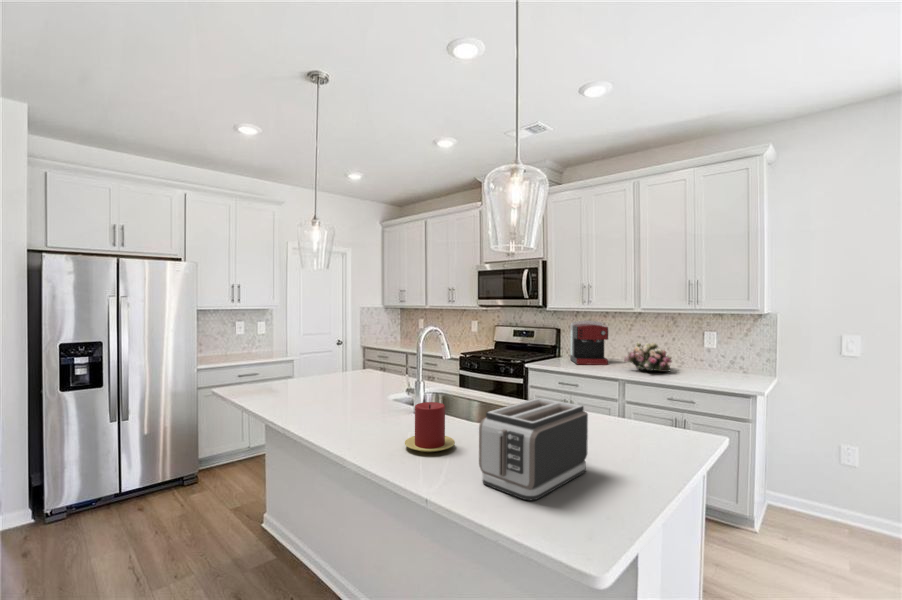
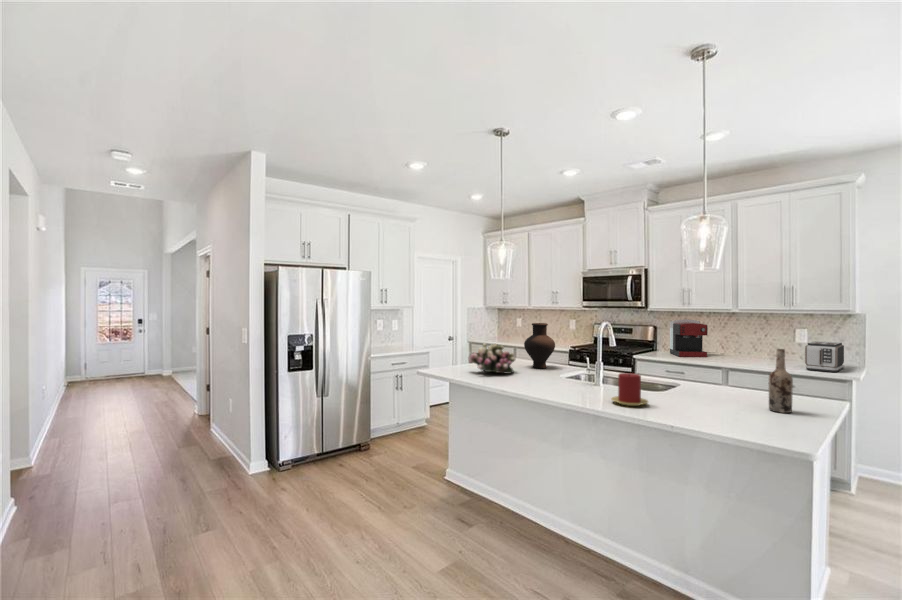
vase: none [367,327,406,384] -> present [524,323,555,368]
flower arrangement: present [624,342,672,372] -> present [468,343,515,374]
wine bottle: none [617,367,647,461] -> present [769,349,793,413]
toaster: present [479,398,588,500] -> present [805,341,844,372]

